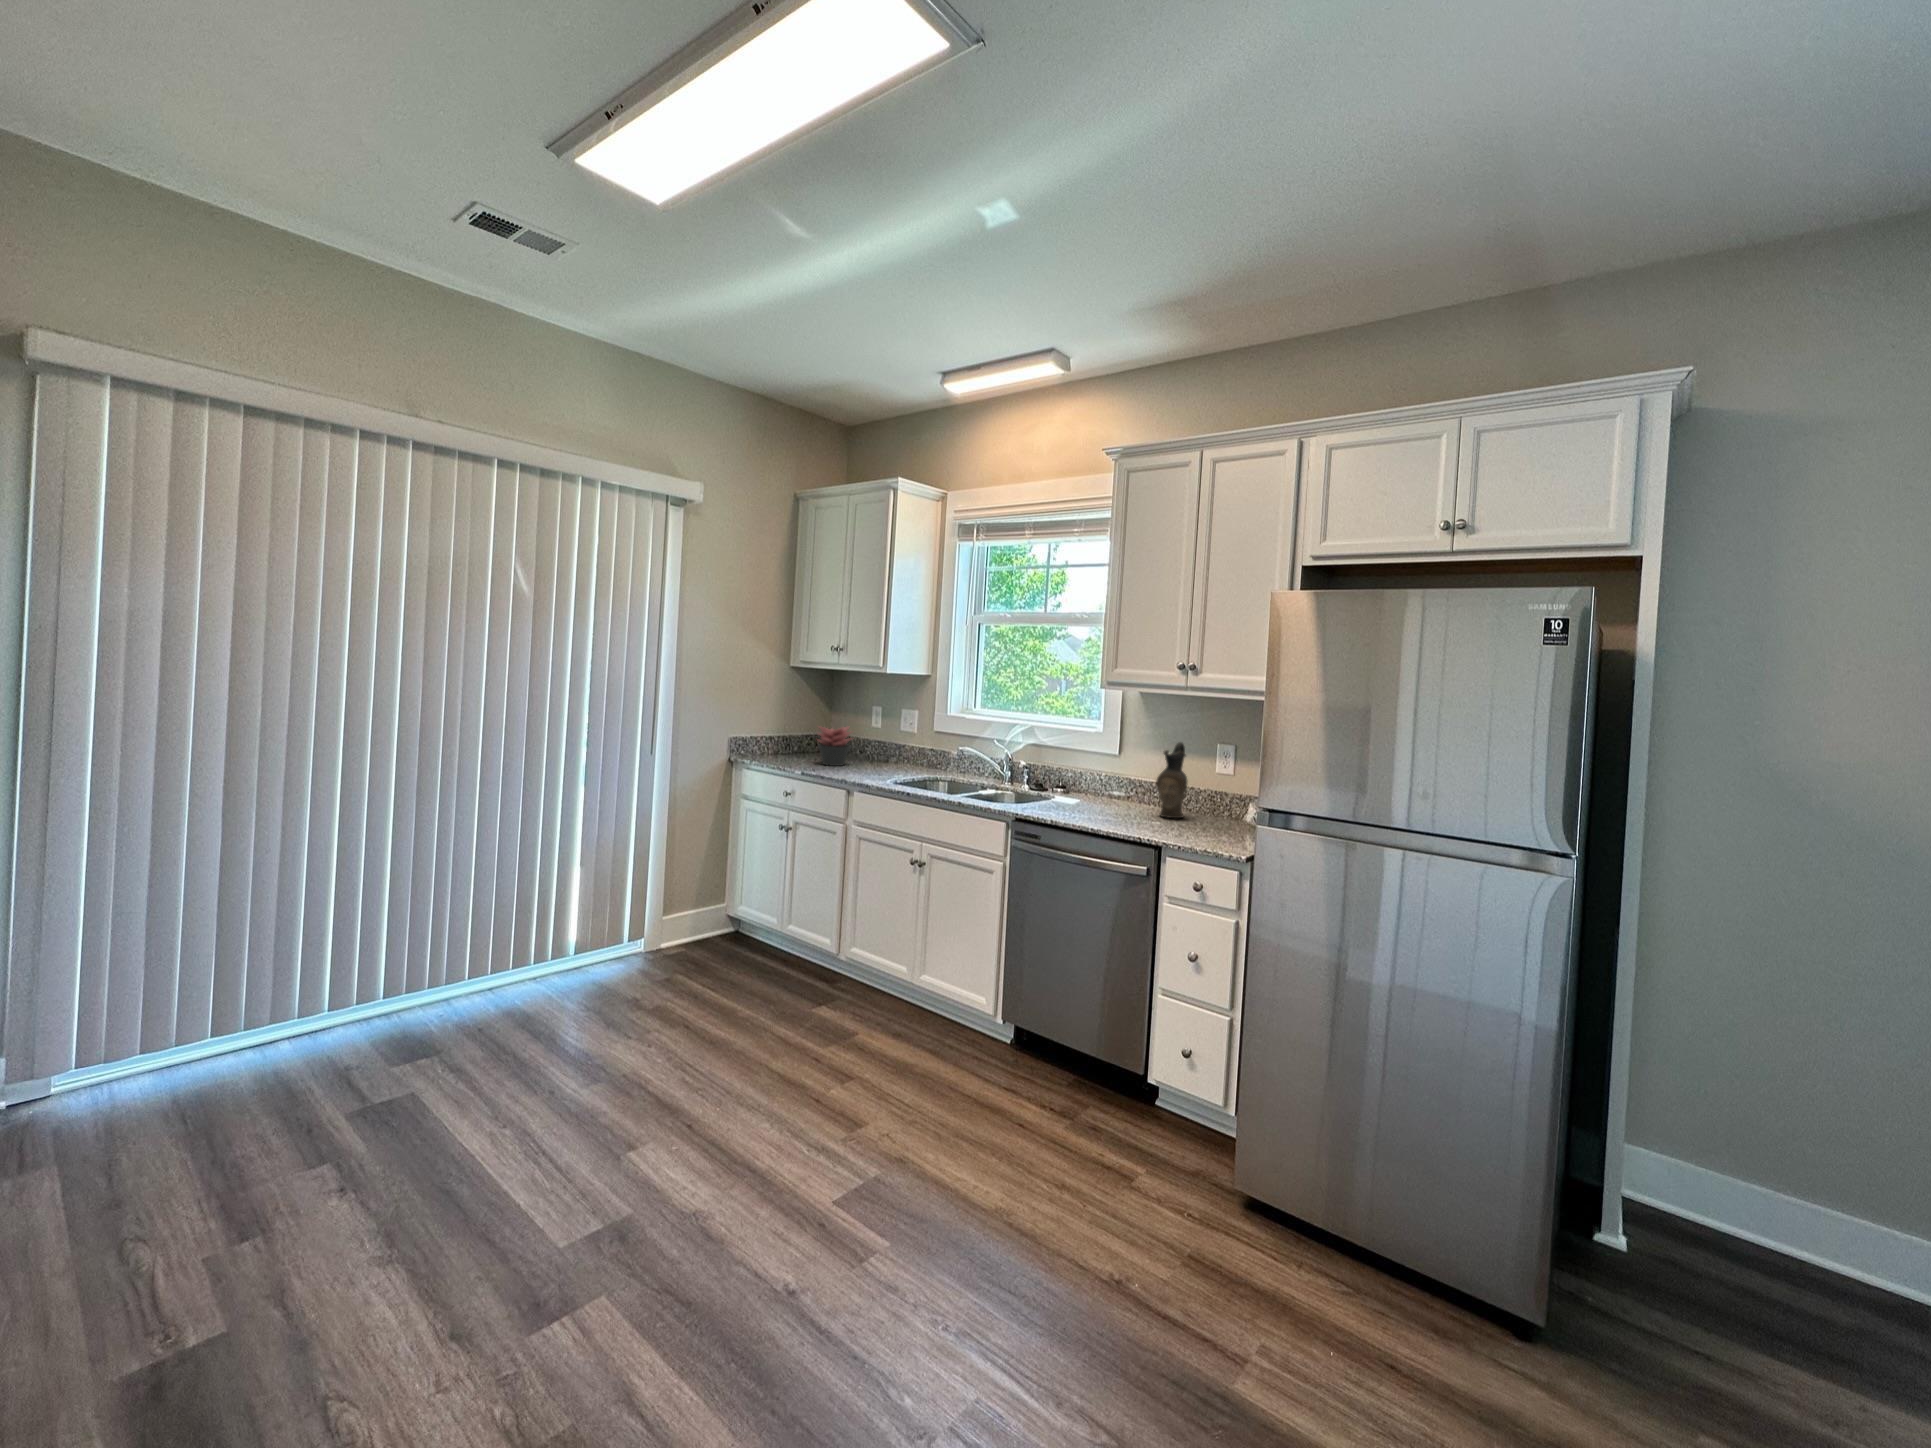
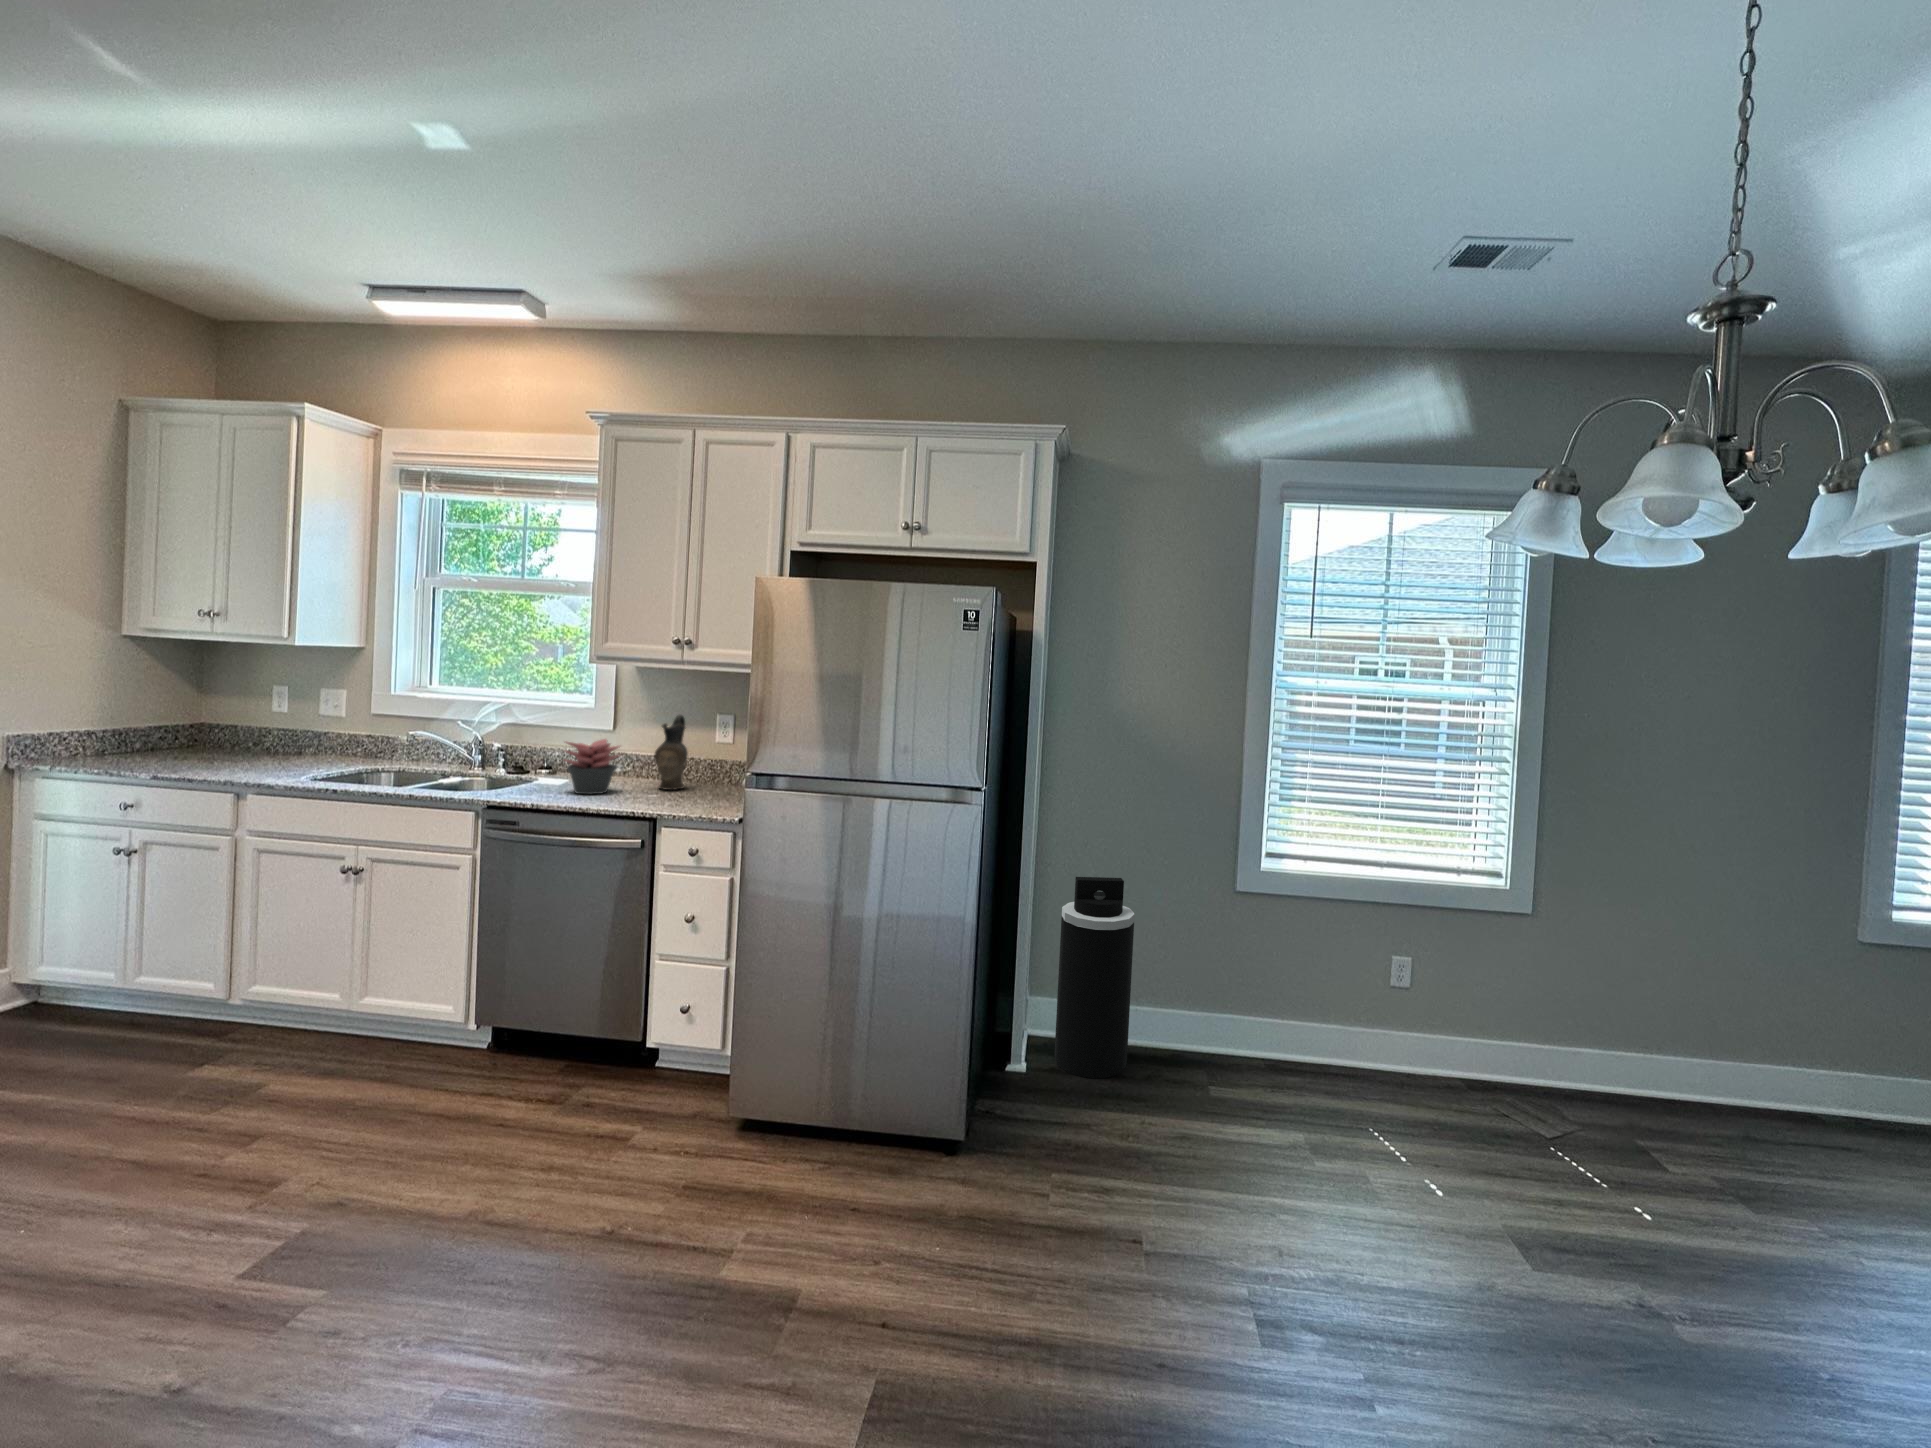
succulent plant: present [818,726,851,766] -> present [565,739,620,794]
trash can: none [1685,999,1845,1322] -> present [1054,877,1135,1078]

